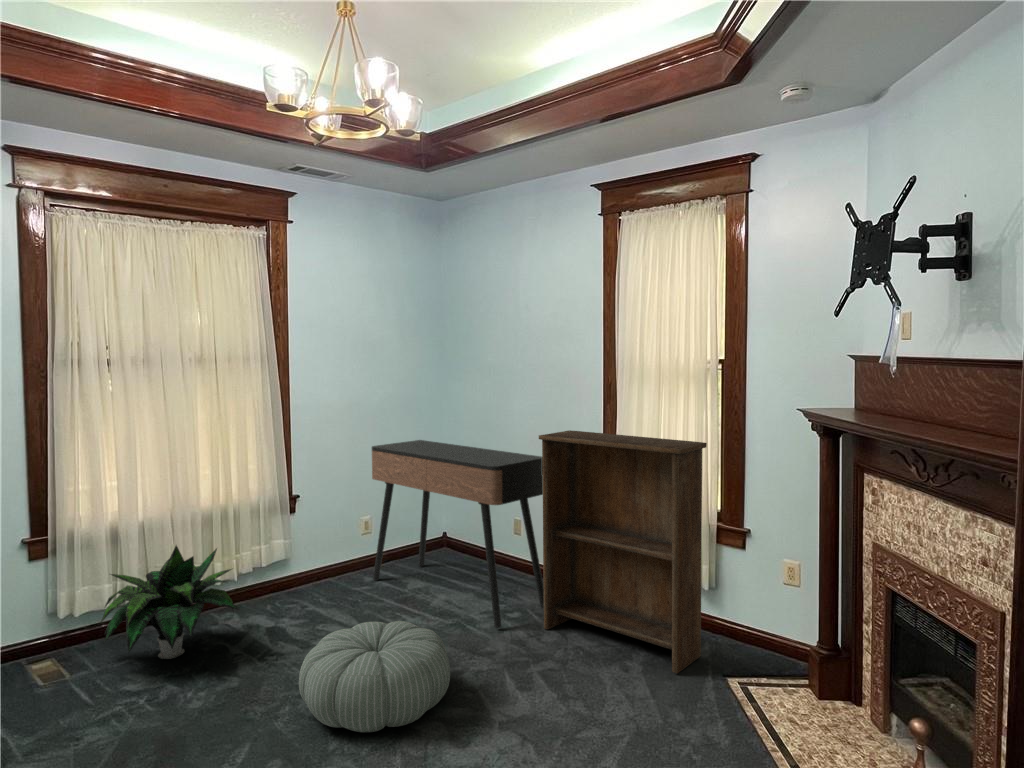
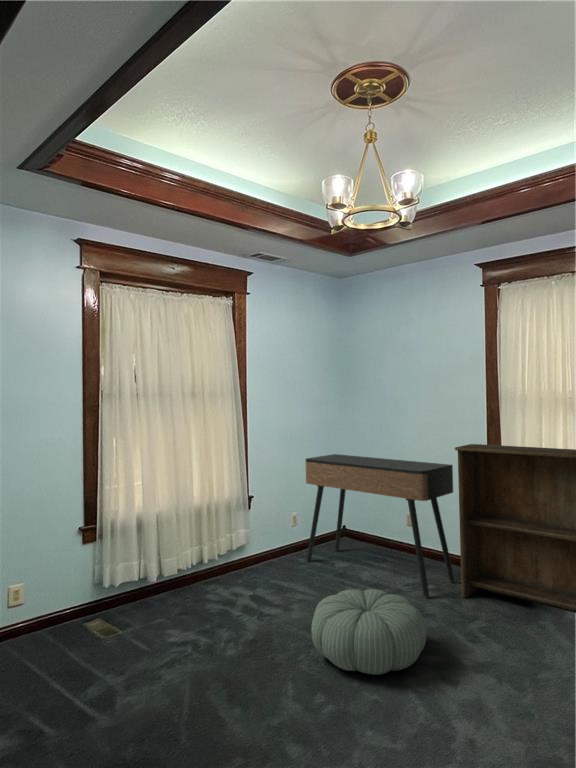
potted plant: present [101,546,238,659] -> none [137,531,243,620]

